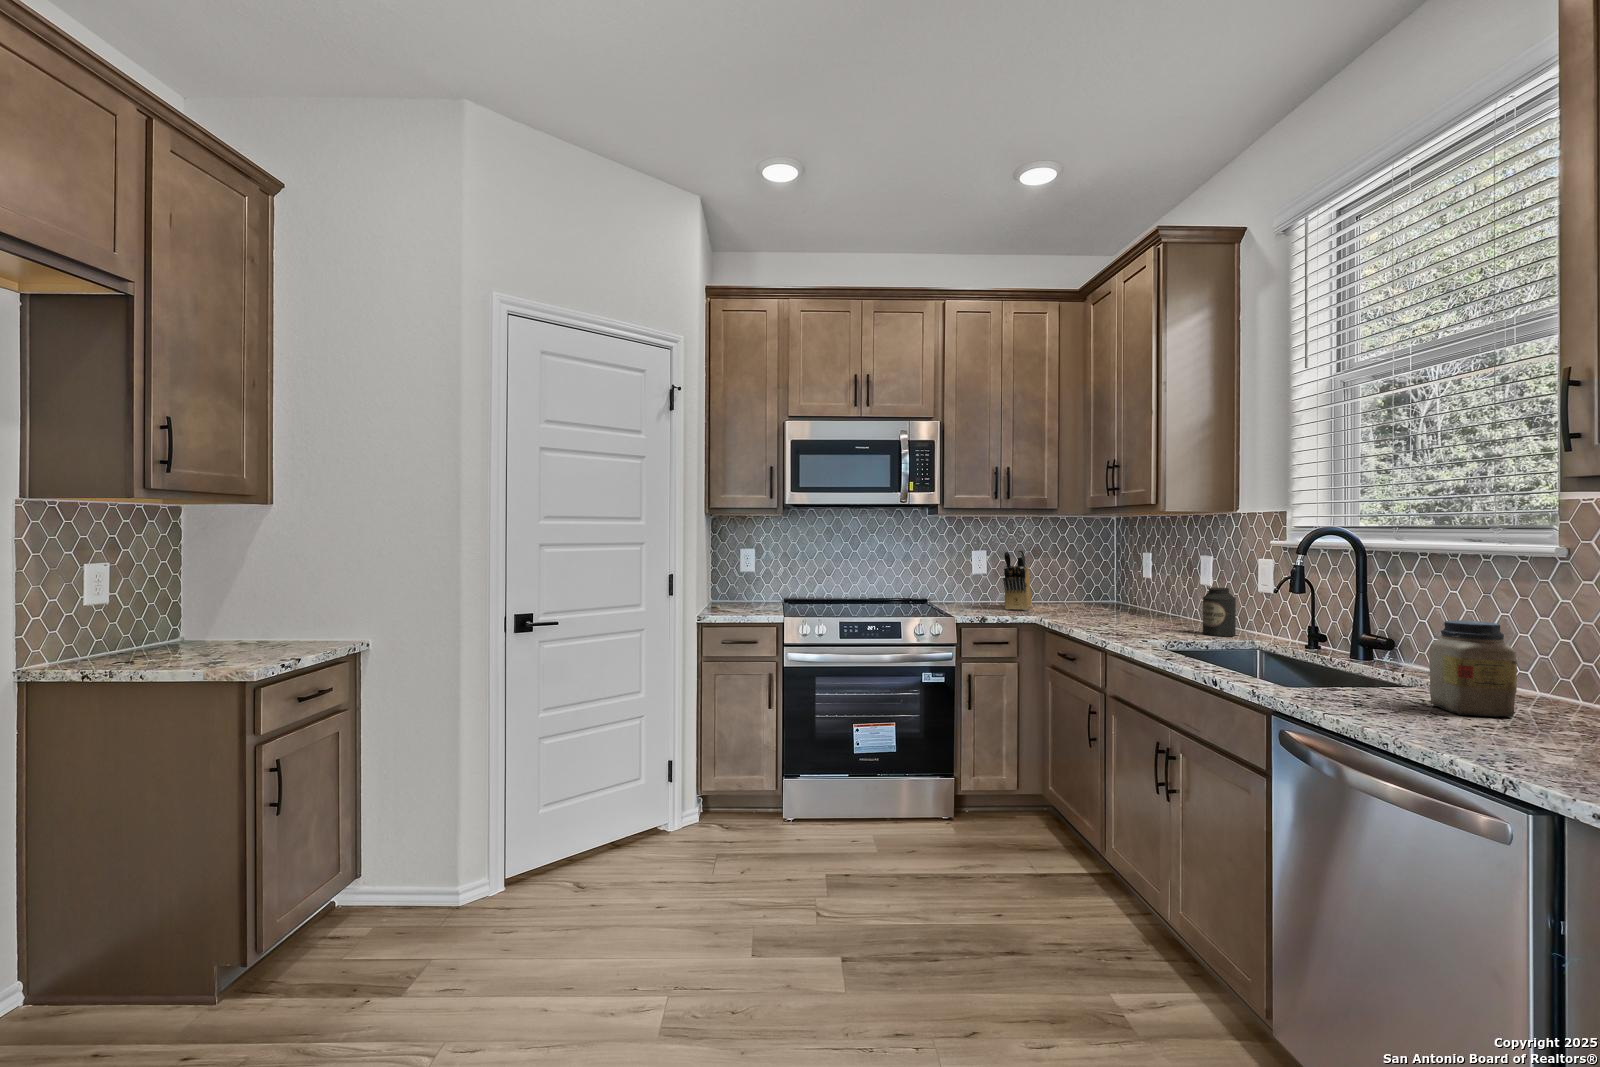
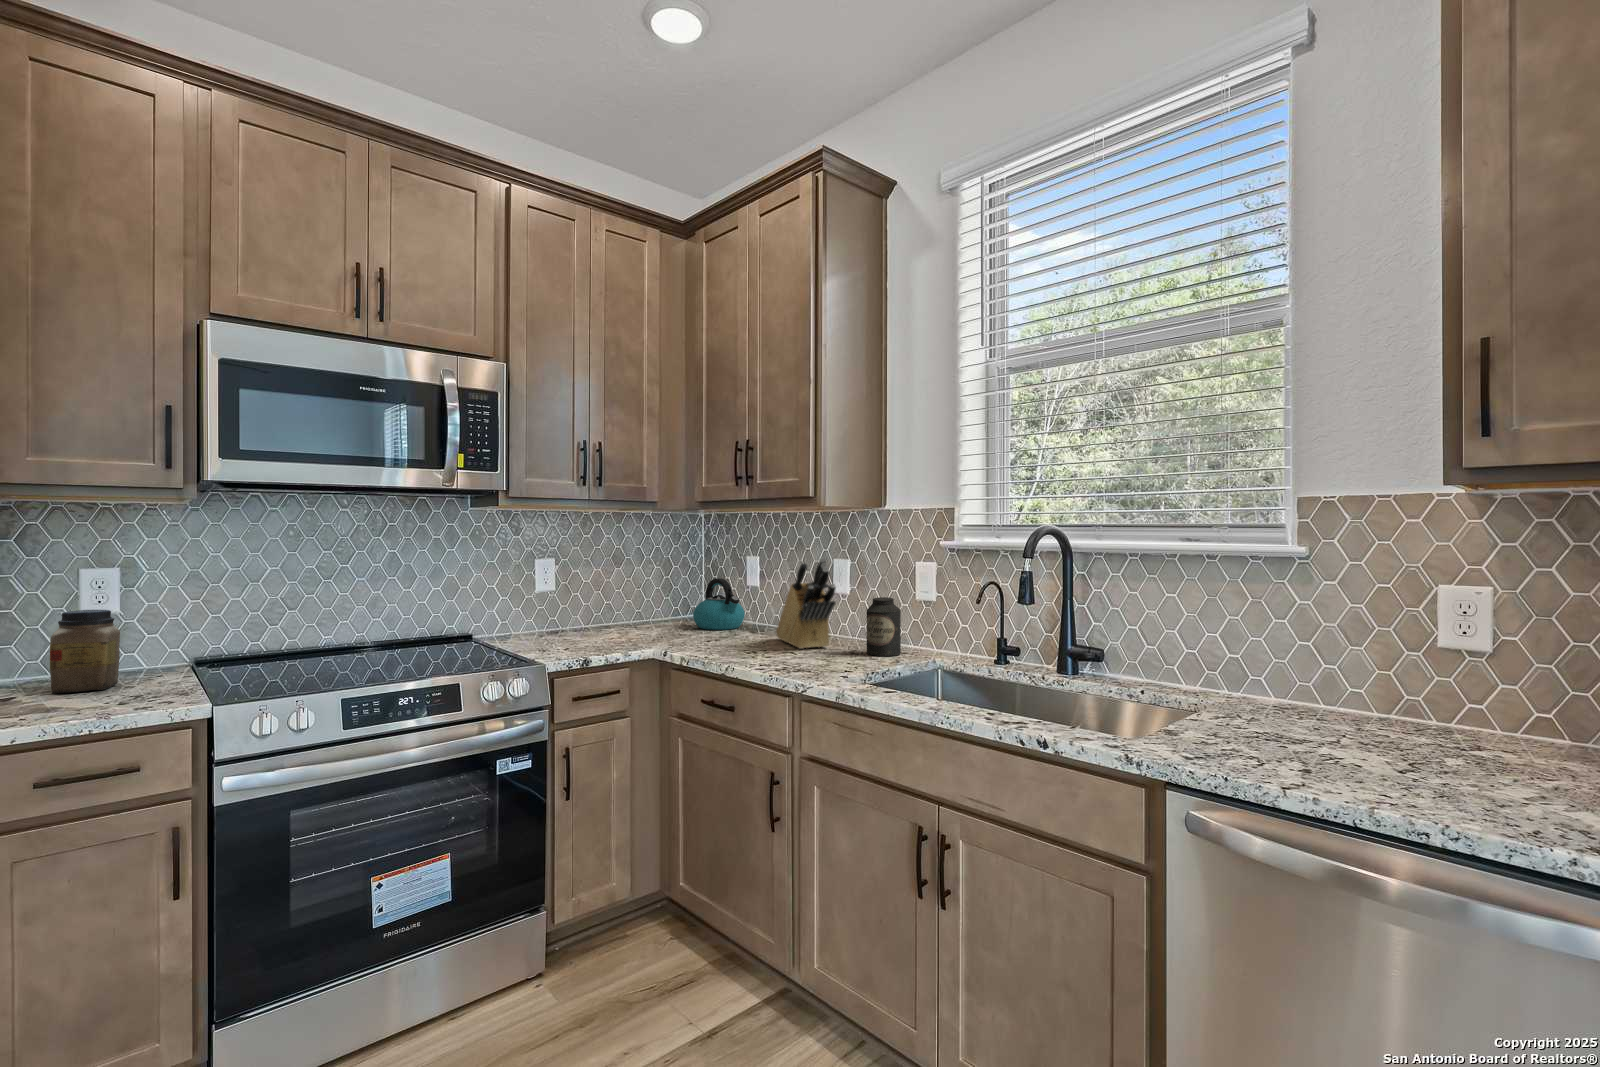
knife block: present [1003,549,1031,610] -> present [776,558,836,649]
kettle: none [1092,570,1137,611] -> present [693,578,745,630]
jar: present [1429,620,1517,717] -> present [50,610,120,694]

